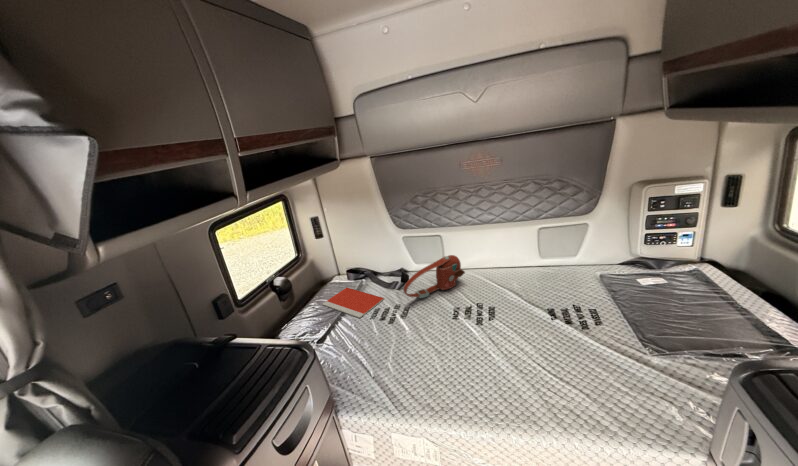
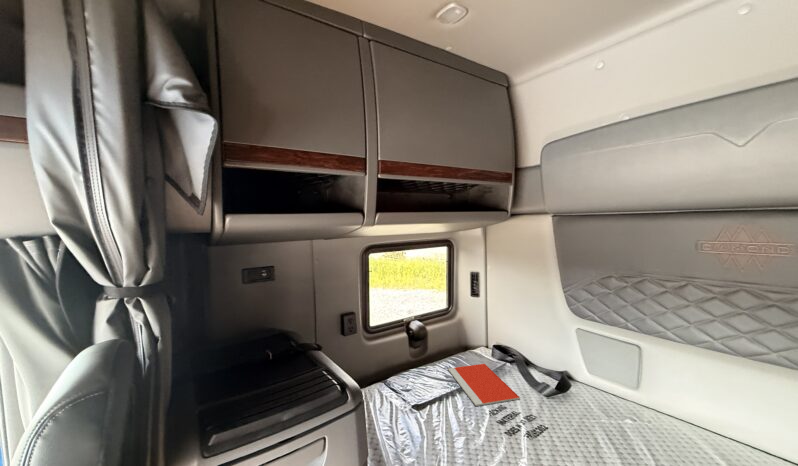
handbag: present [403,255,465,298] -> none [544,379,670,437]

